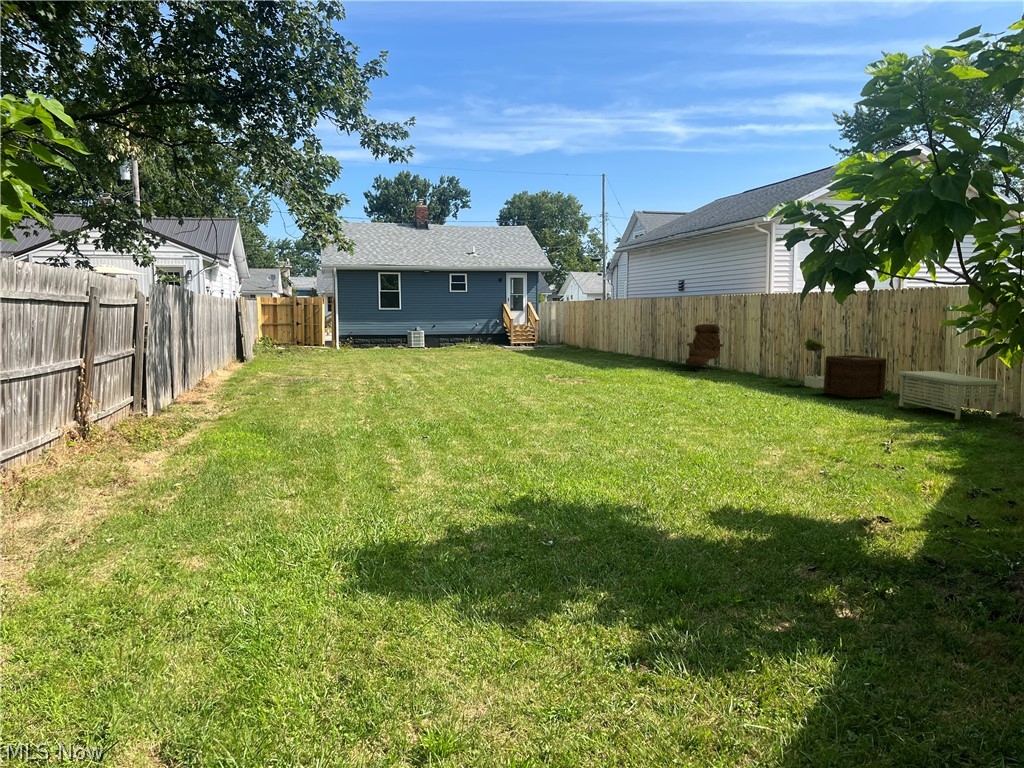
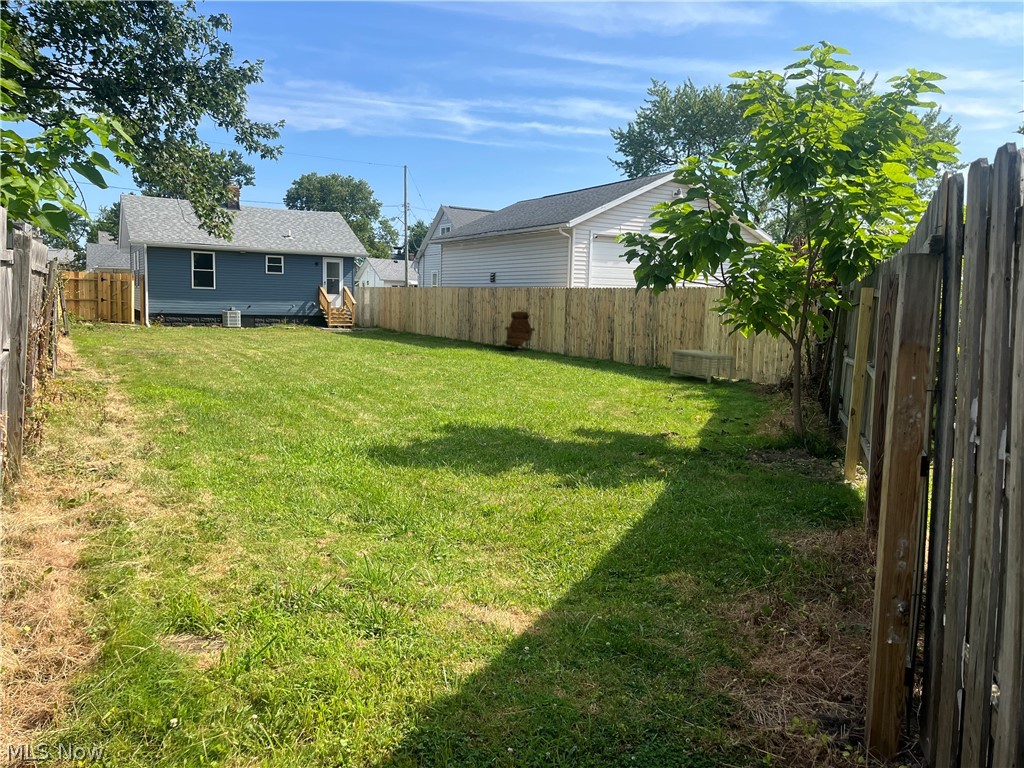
potted tree: present [805,337,825,388] -> none [602,323,617,364]
wooden crate: present [823,355,887,398] -> none [617,338,661,371]

